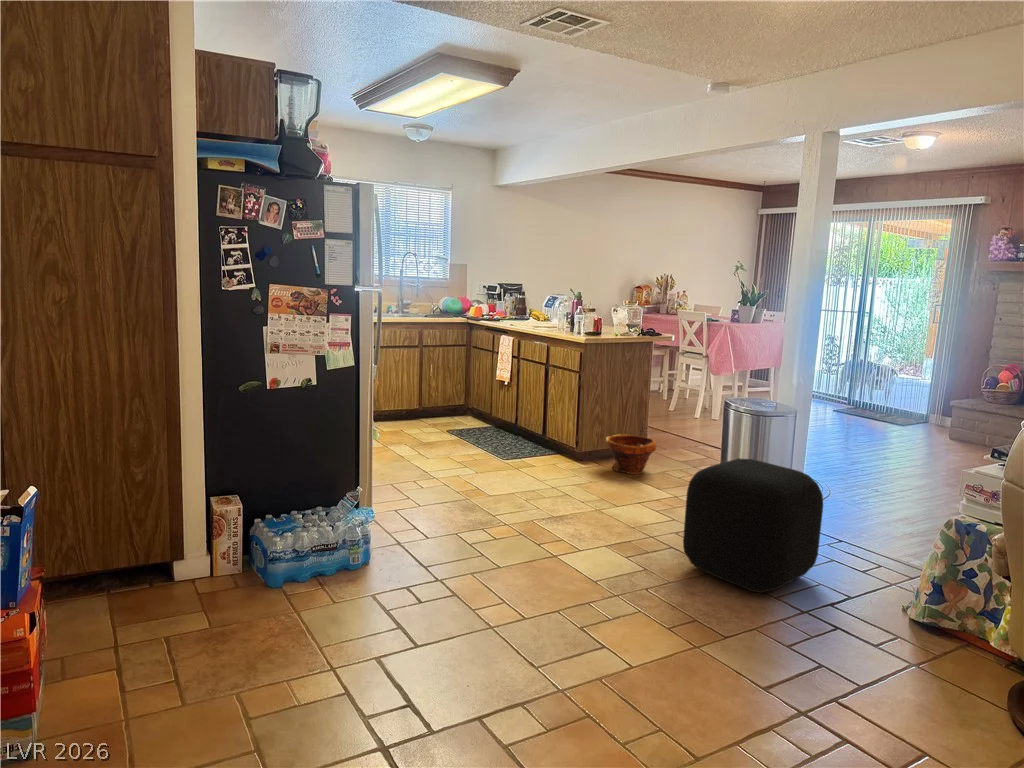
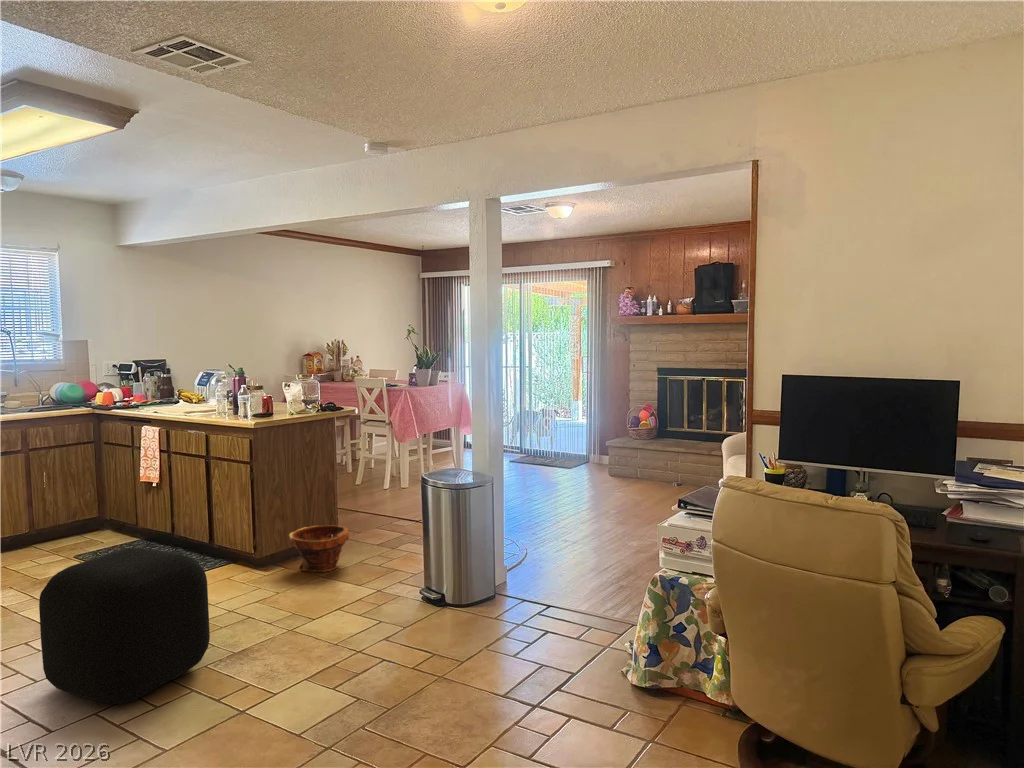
ottoman: present [683,458,823,593] -> present [39,547,210,704]

